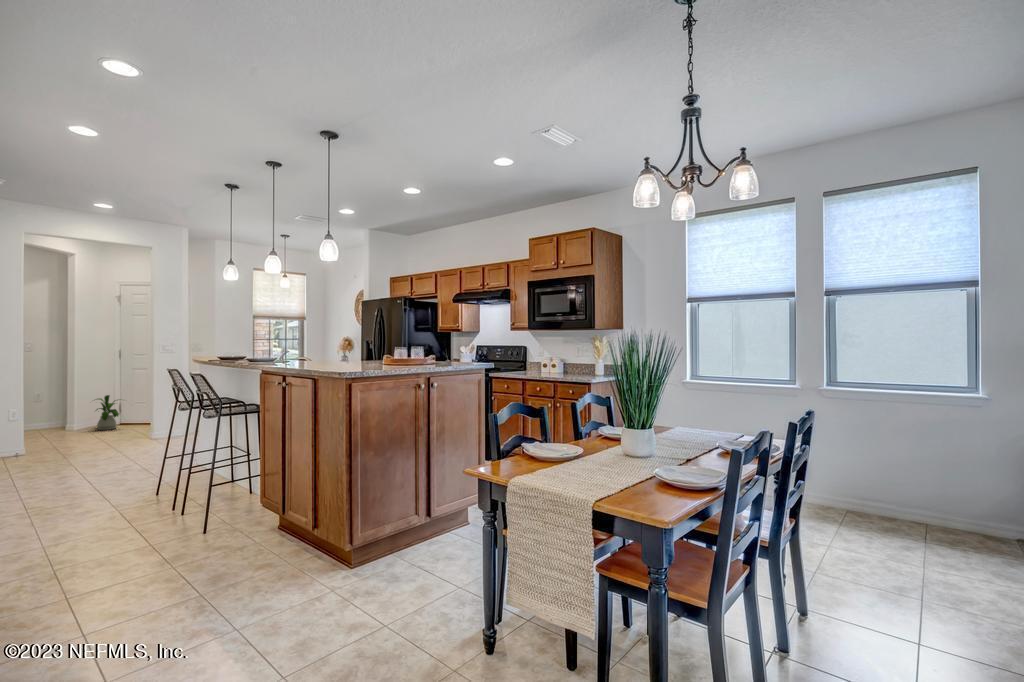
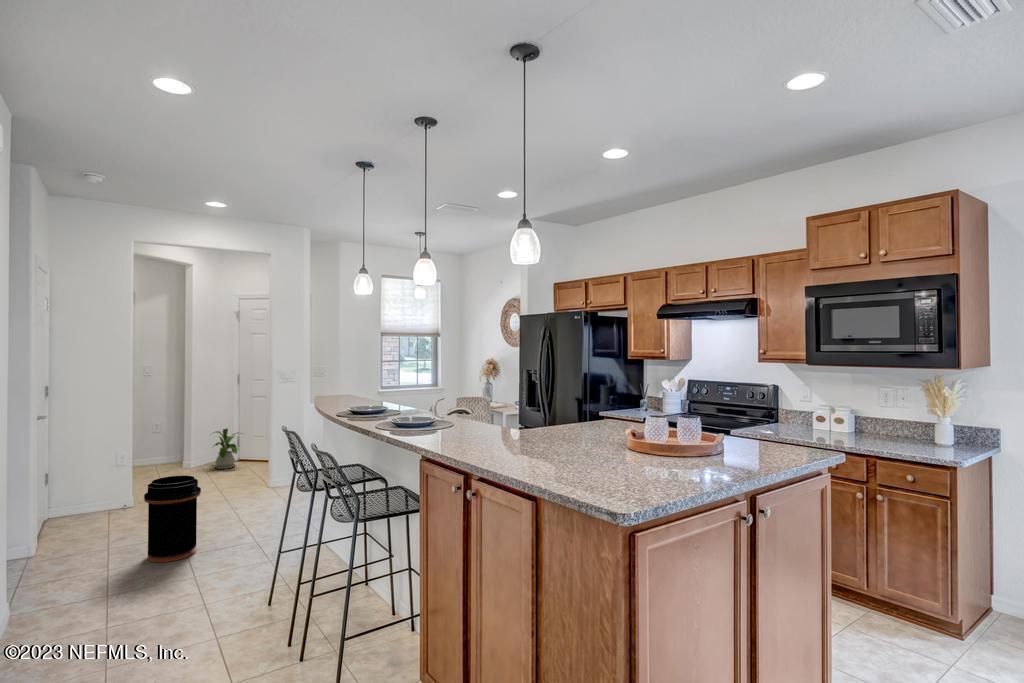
trash can: none [43,417,92,480] -> present [144,476,201,562]

